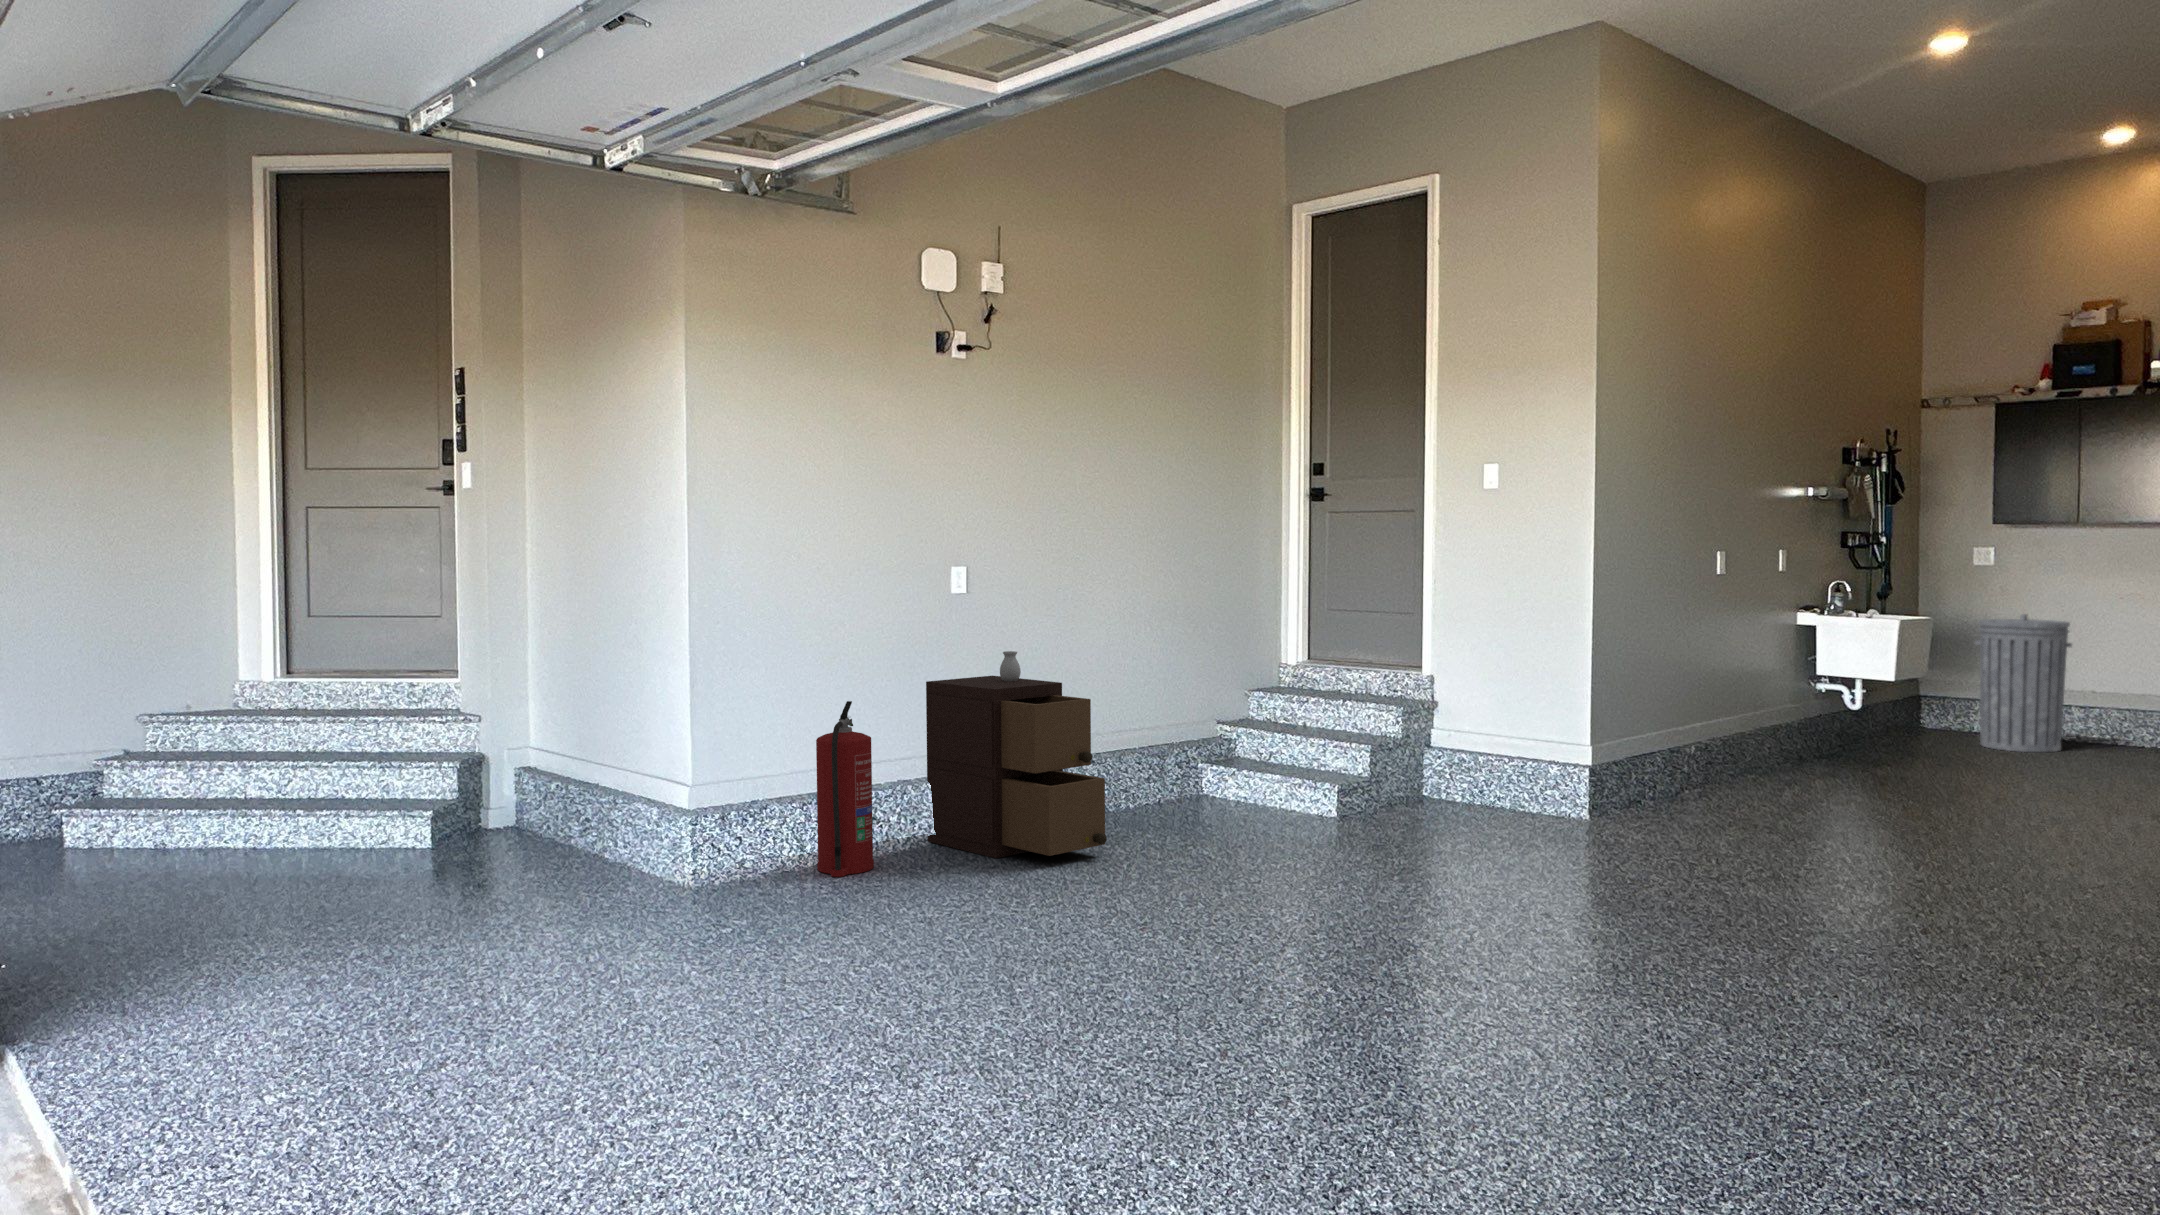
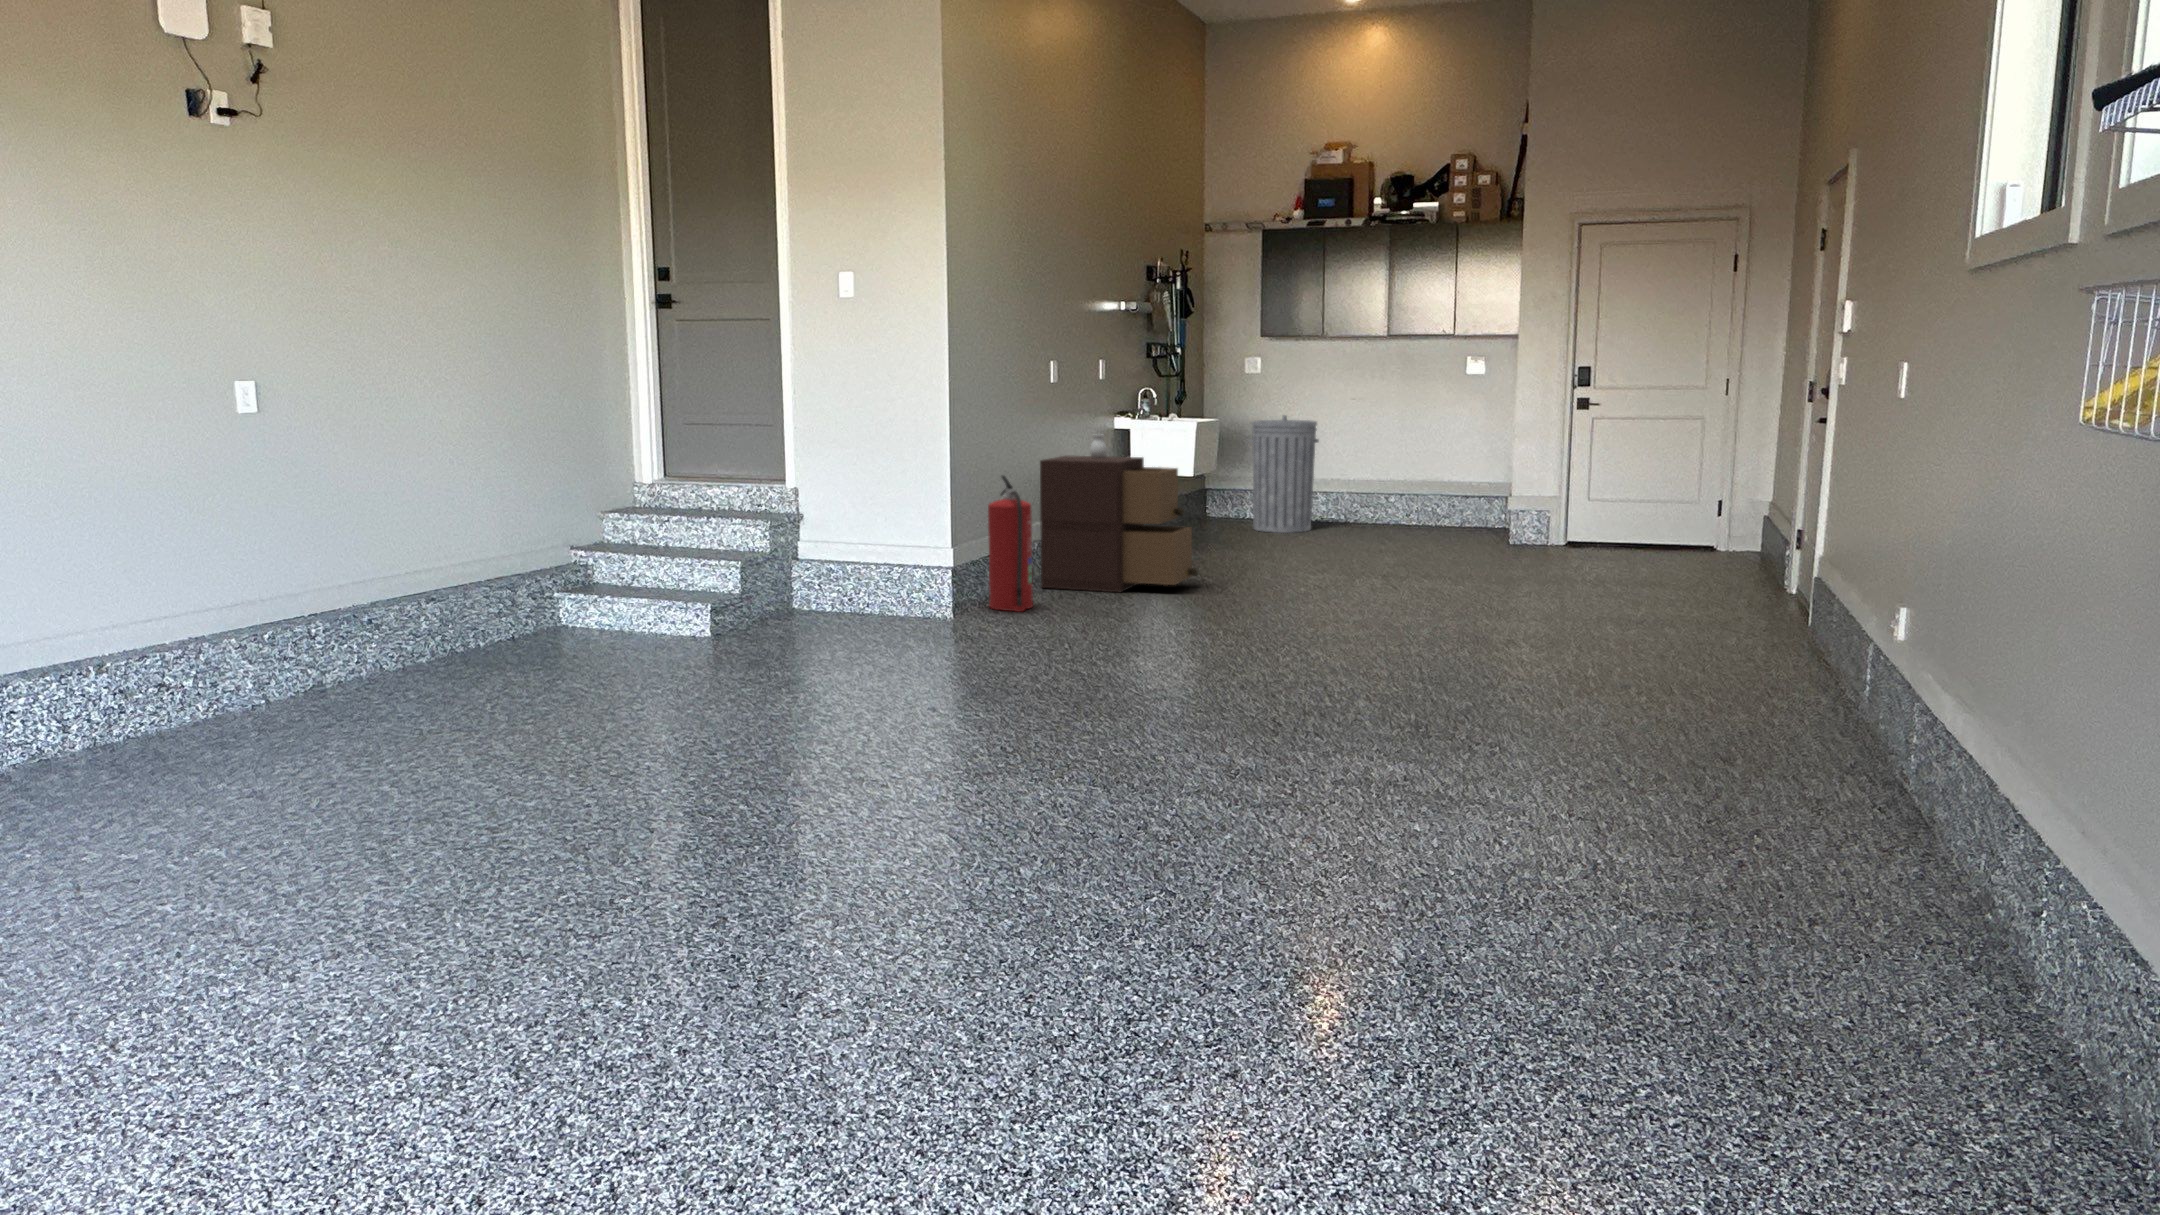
storage cabinet: present [926,651,1107,858] -> present [1040,434,1198,592]
fire extinguisher: present [816,701,874,877] -> present [988,475,1033,612]

